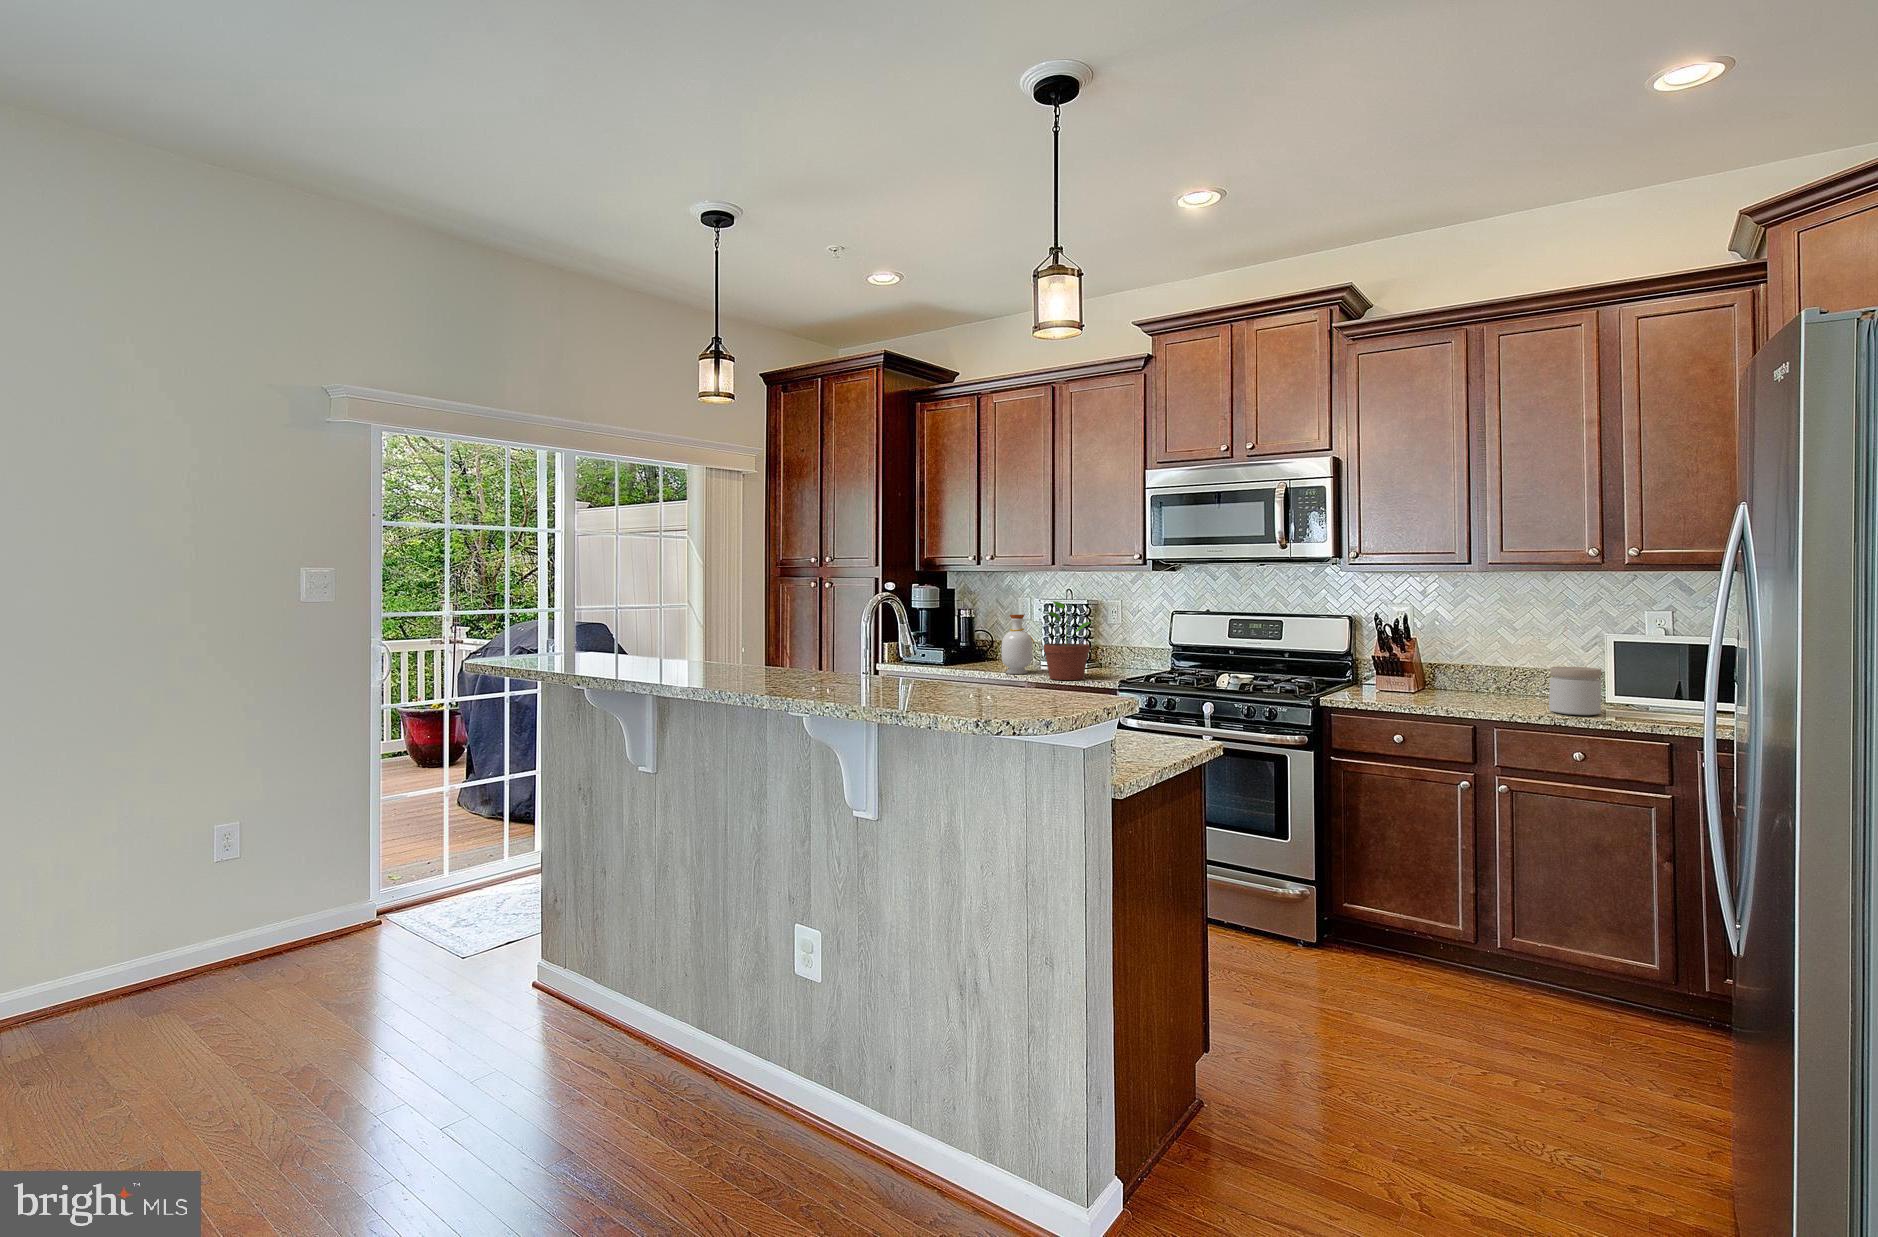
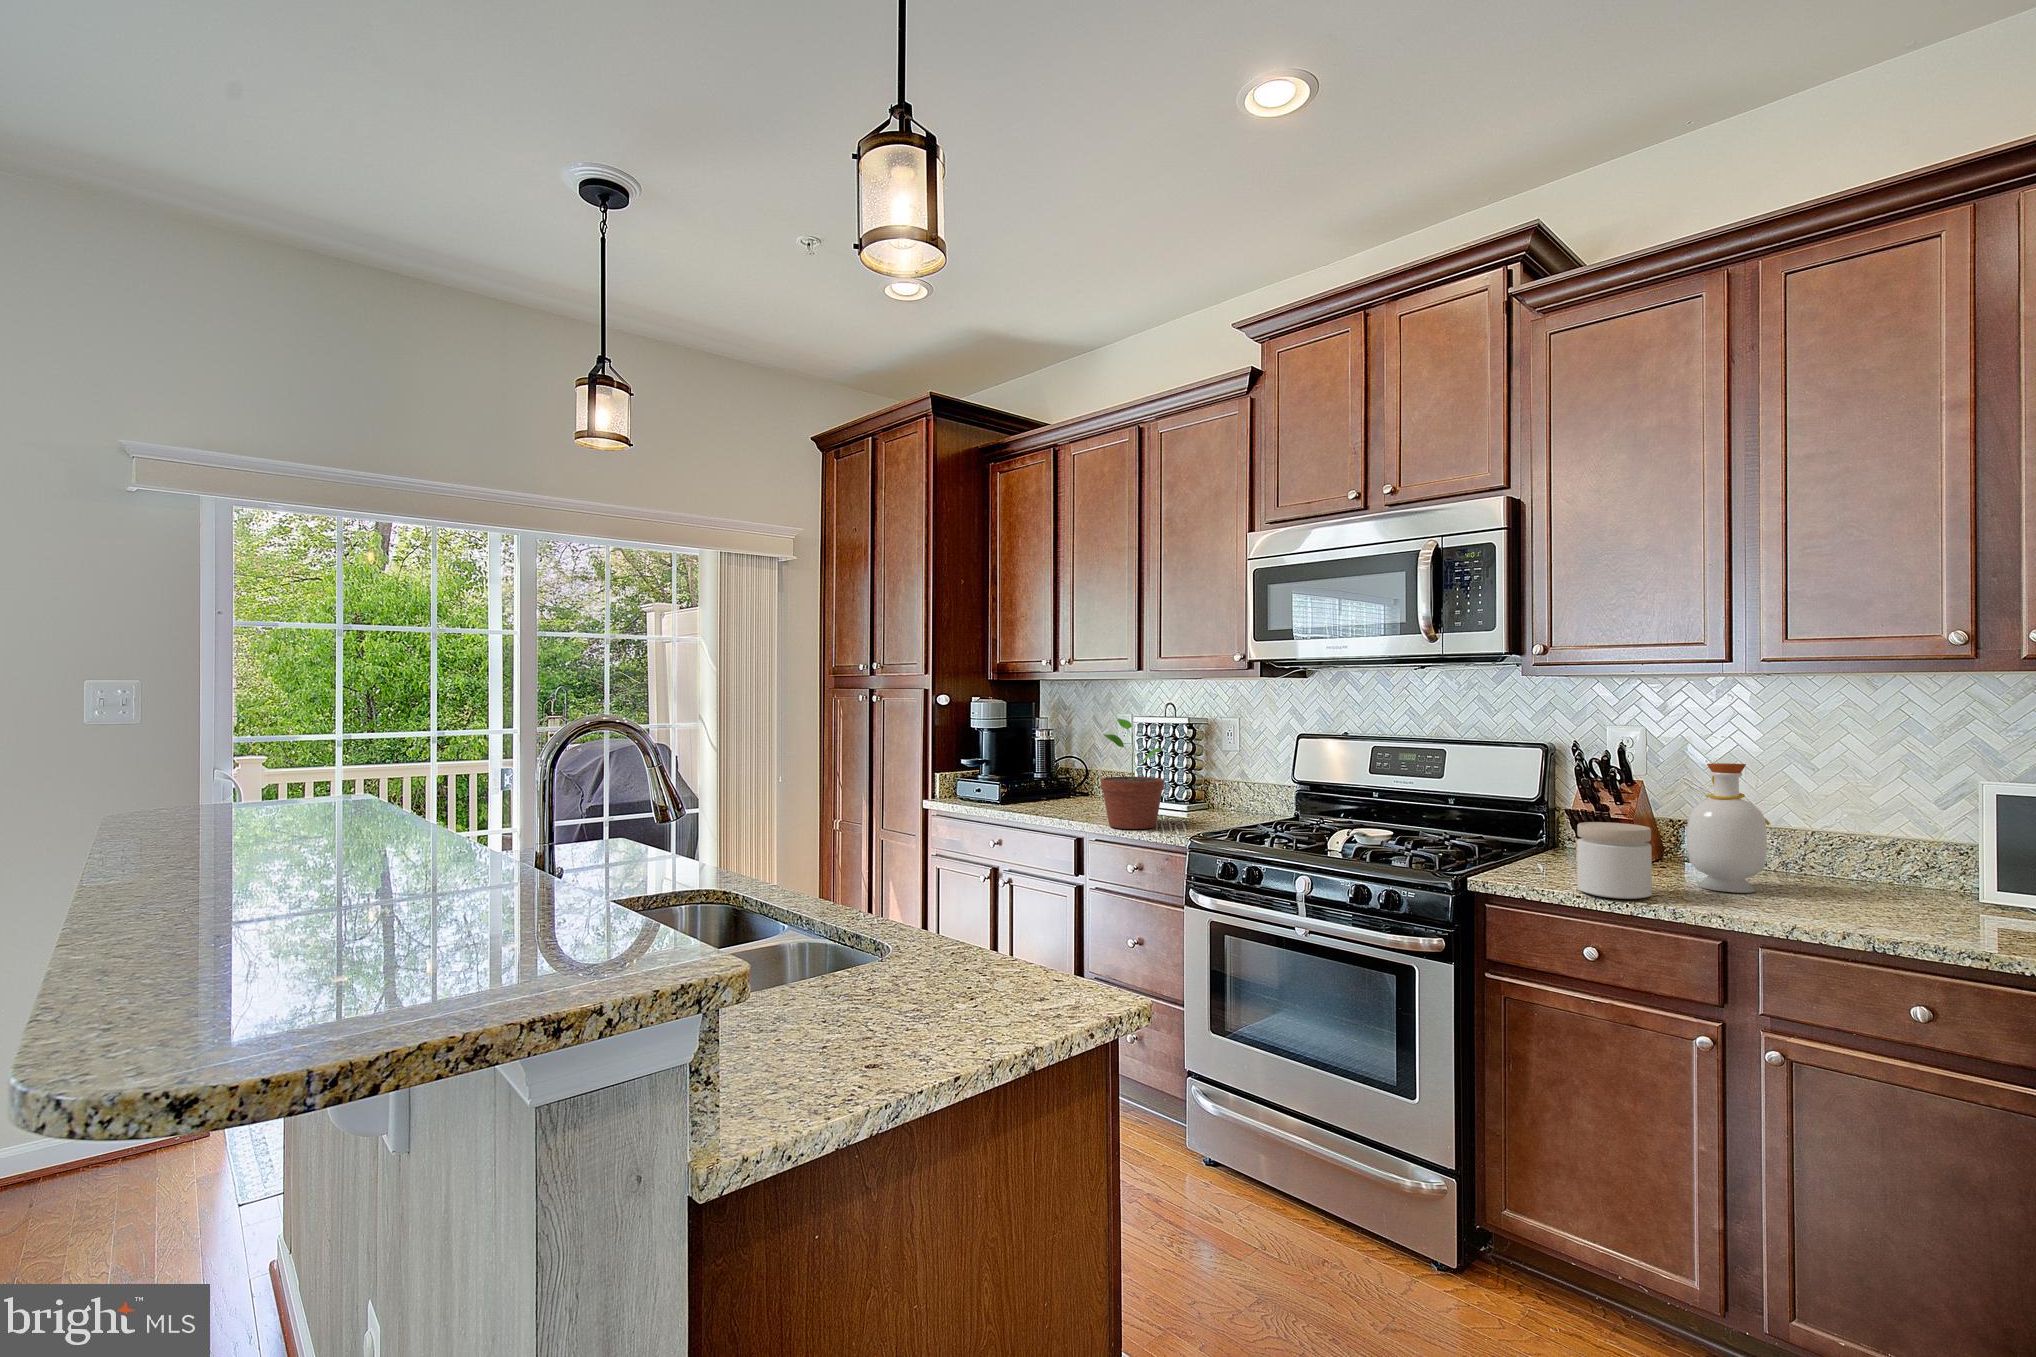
bottle: present [1001,615,1034,674] -> present [1686,763,1770,893]
jar: present [1549,667,1601,715] -> present [1577,822,1652,899]

